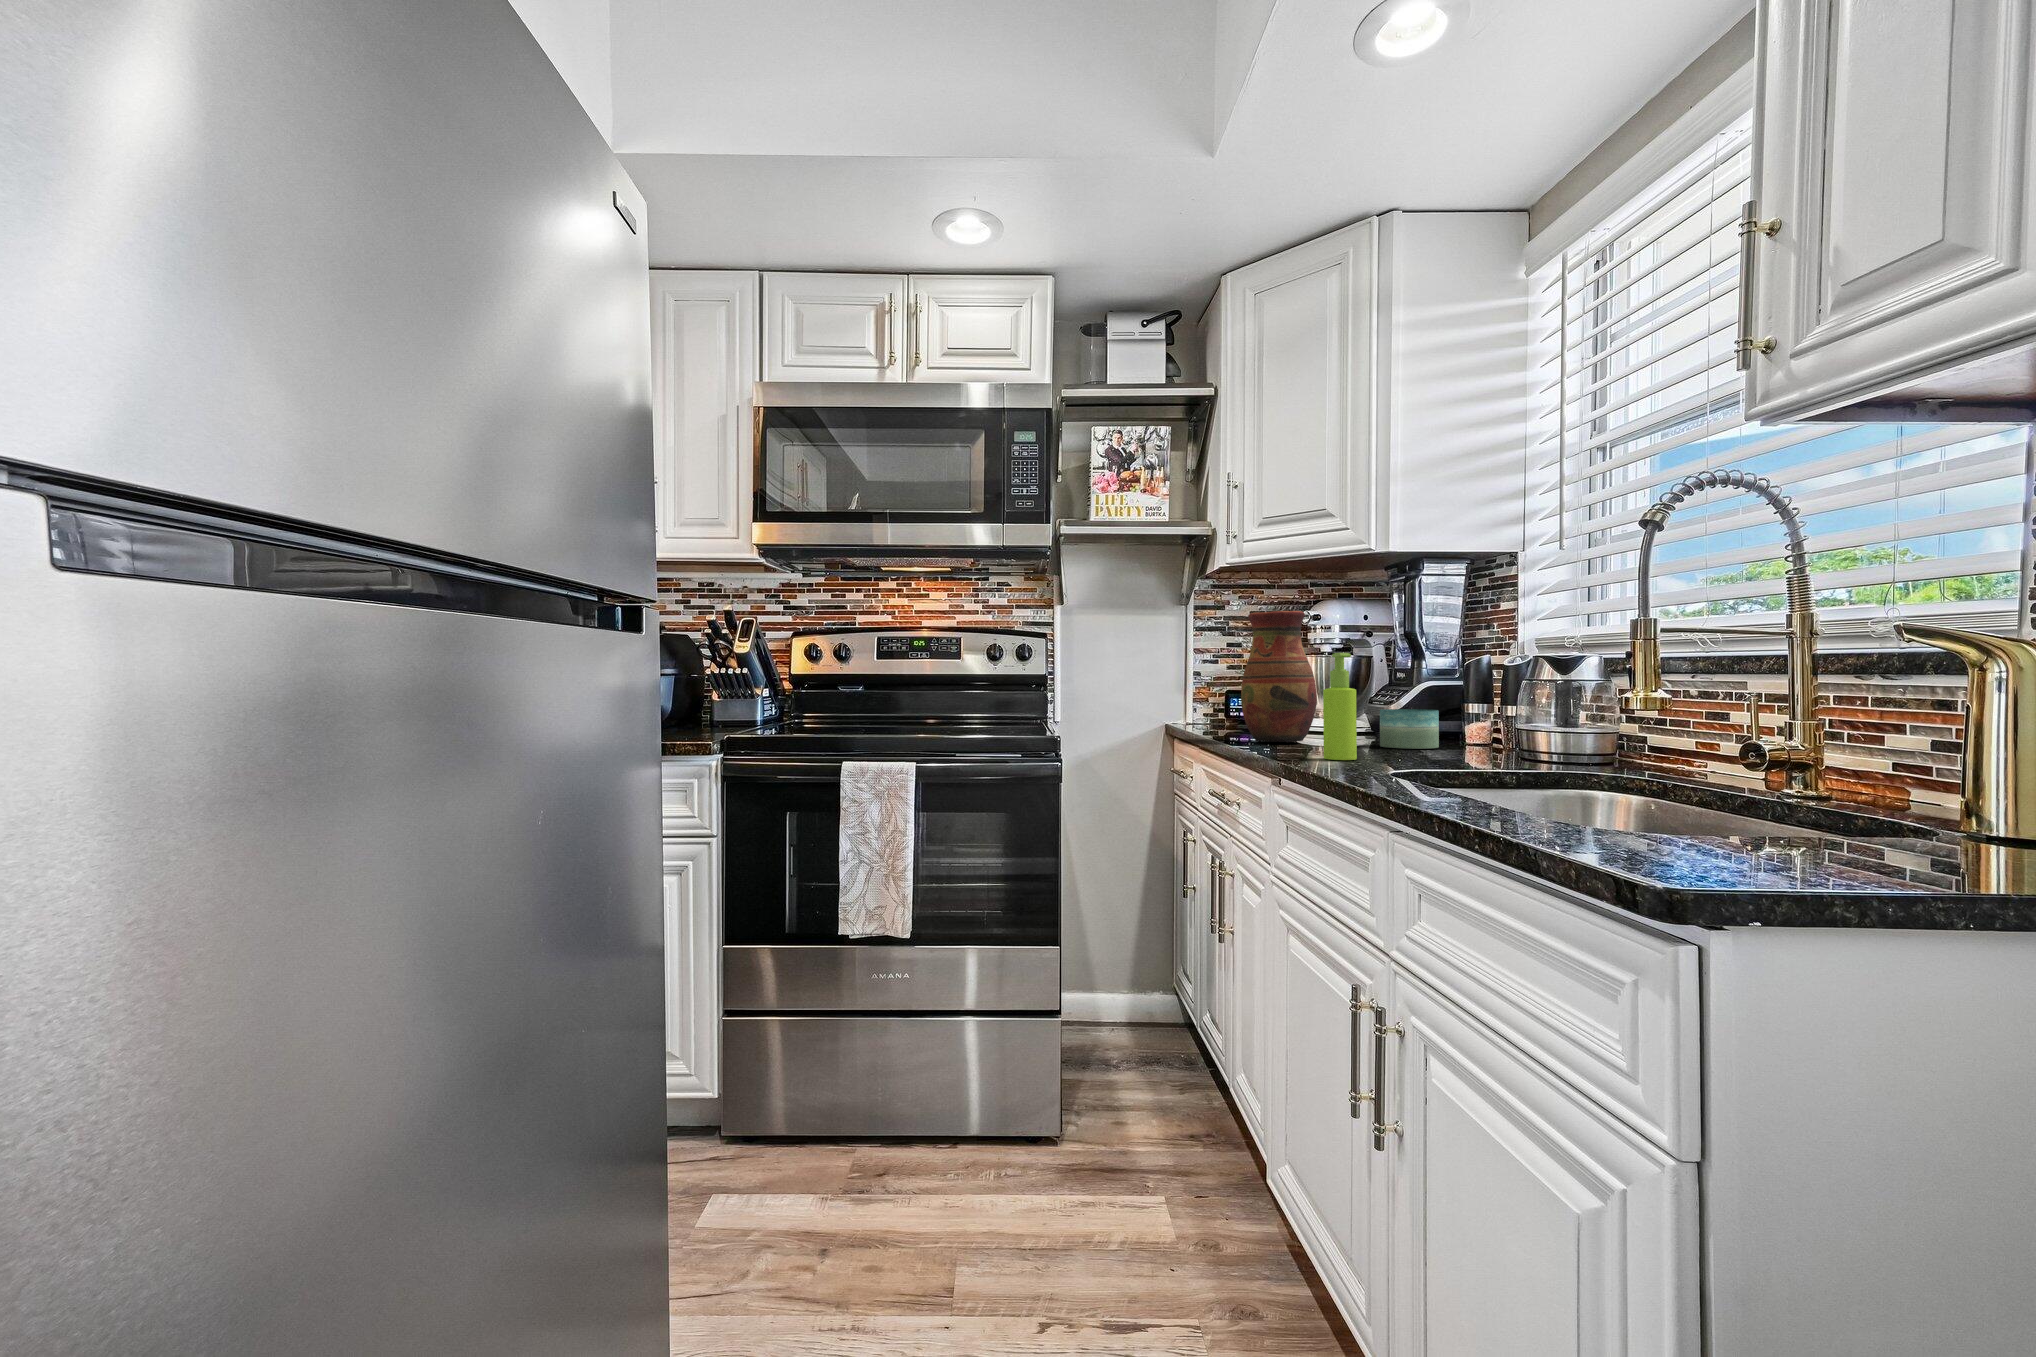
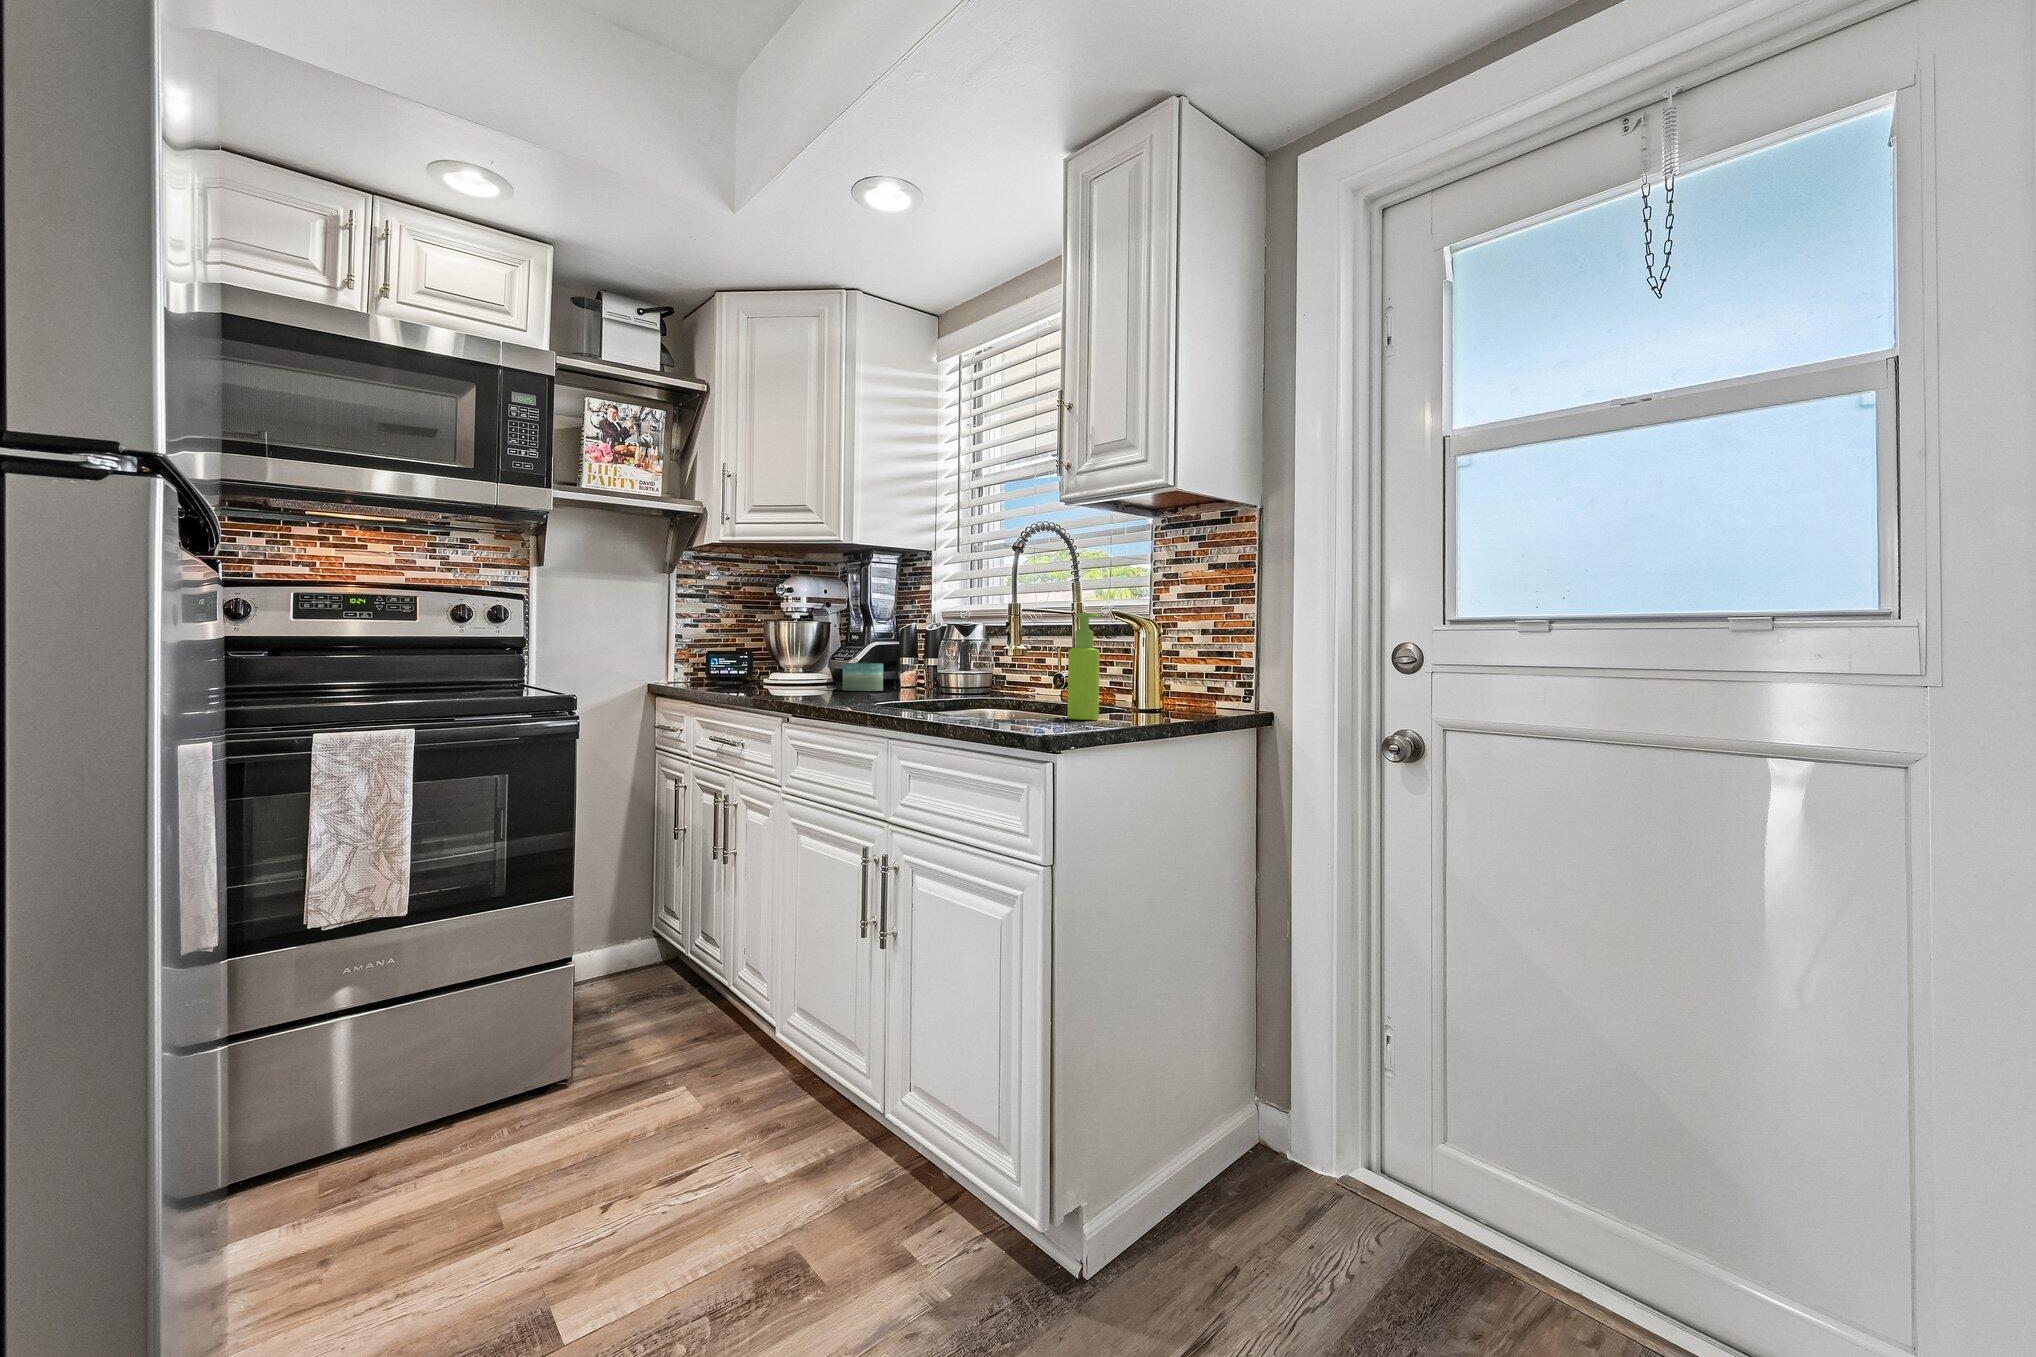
vase: present [1241,611,1317,743] -> none [737,584,797,689]
soap dispenser: present [1323,653,1357,760] -> present [1068,613,1101,720]

